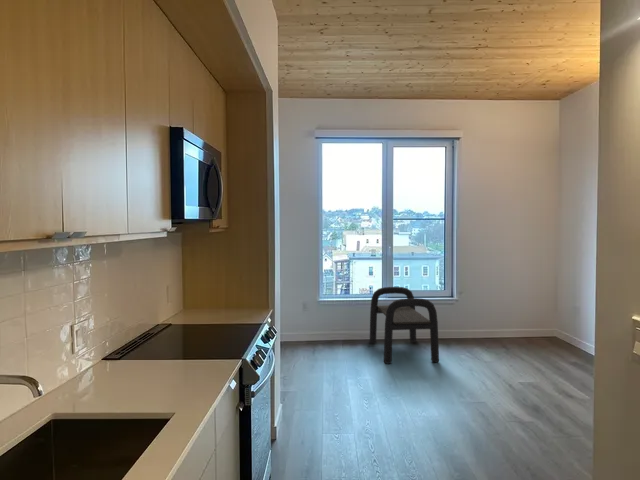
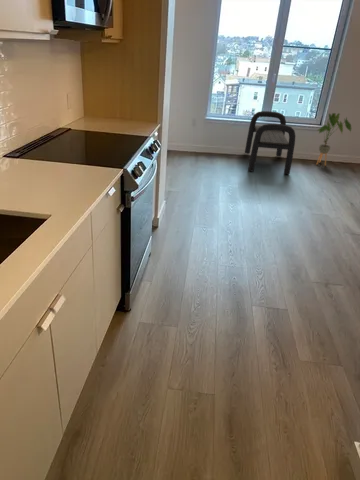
house plant: none [454,281,496,346] -> present [317,113,351,165]

